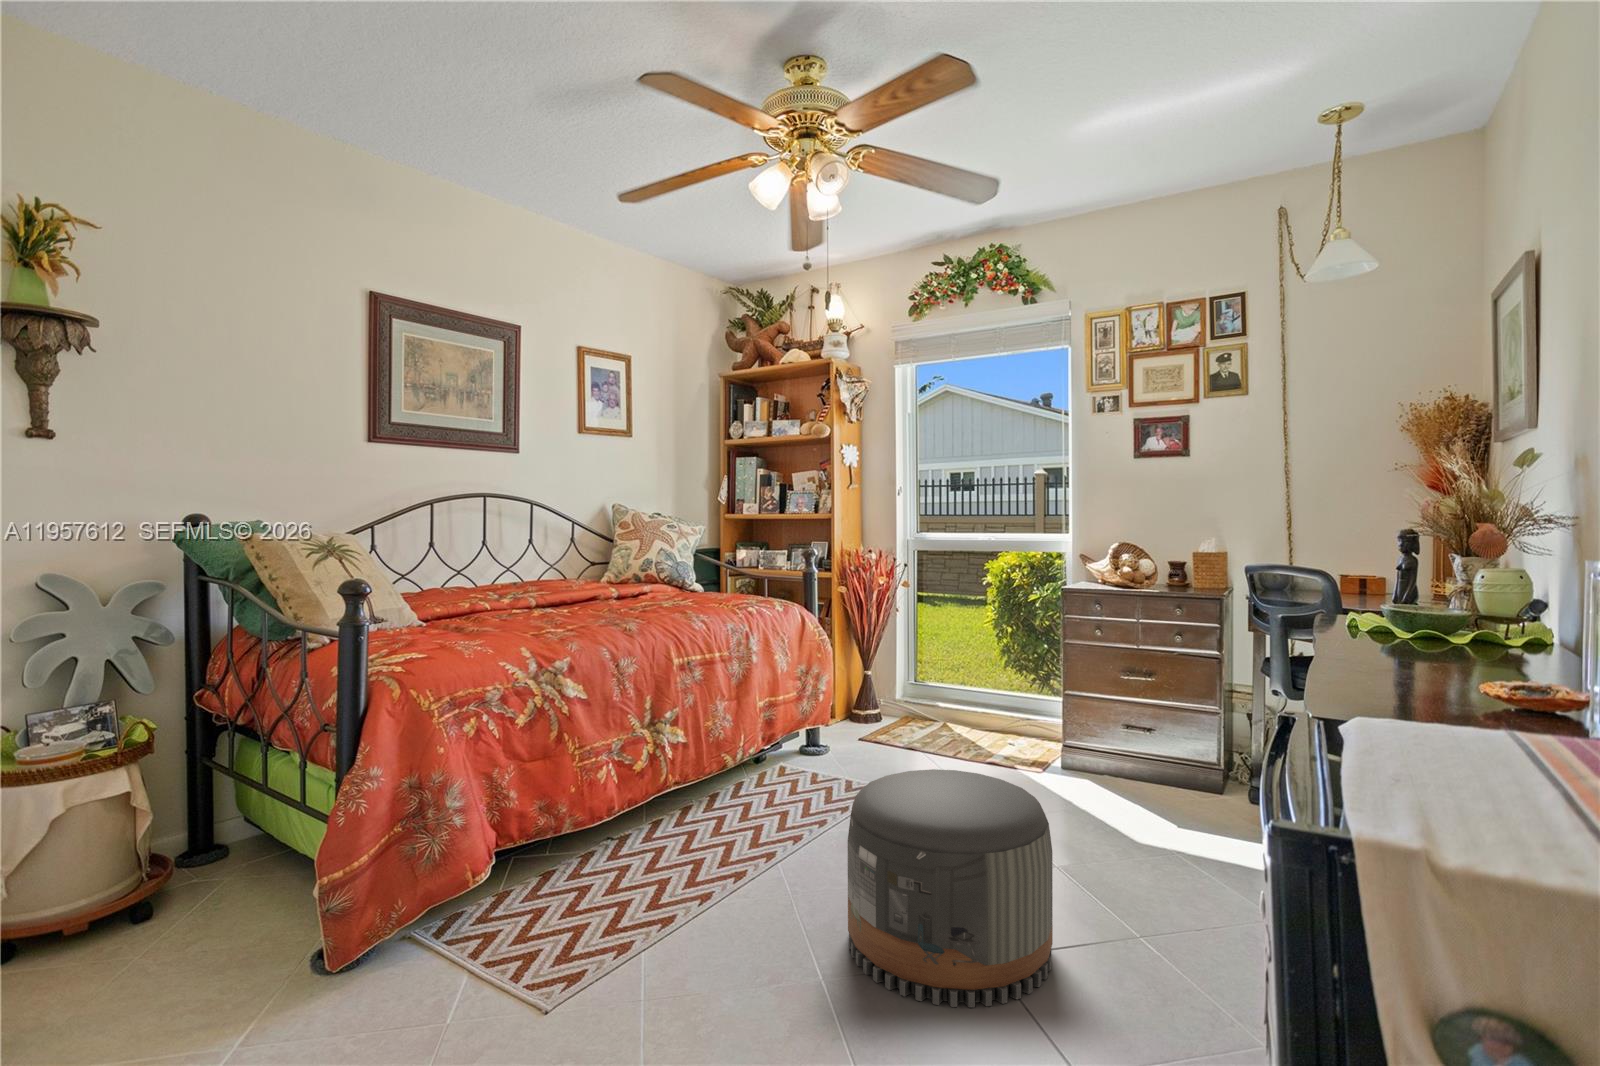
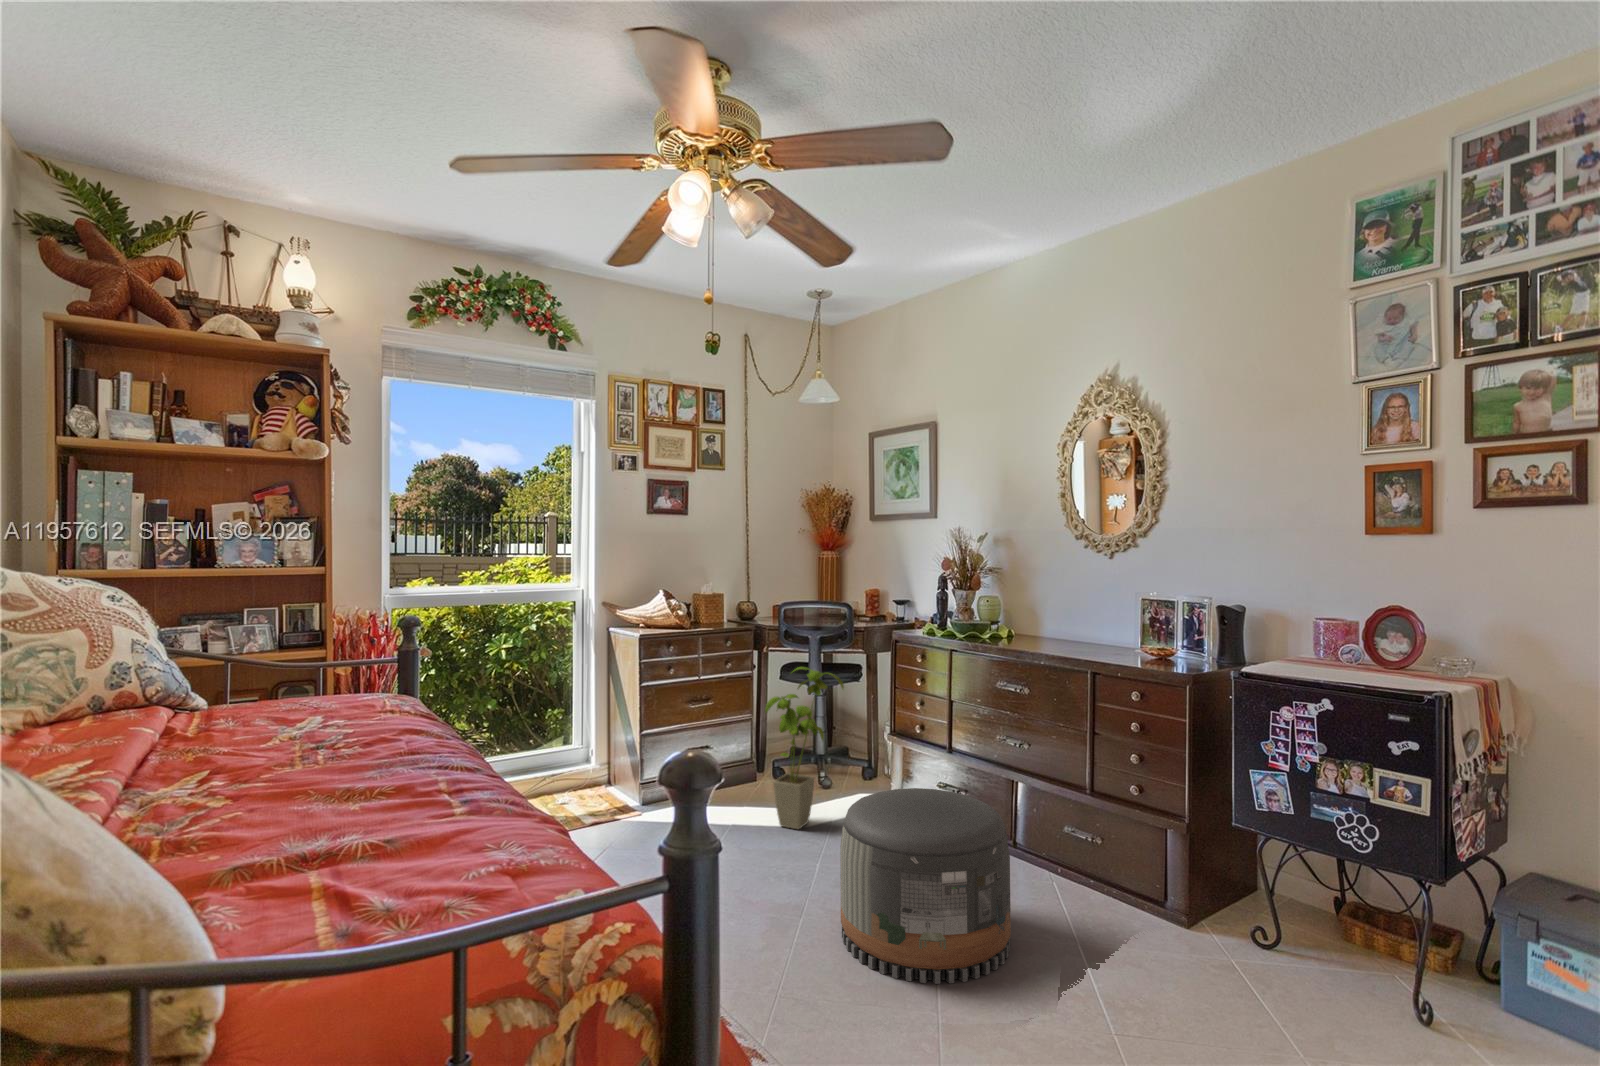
house plant: none [1080,640,1186,838] -> present [765,667,844,830]

